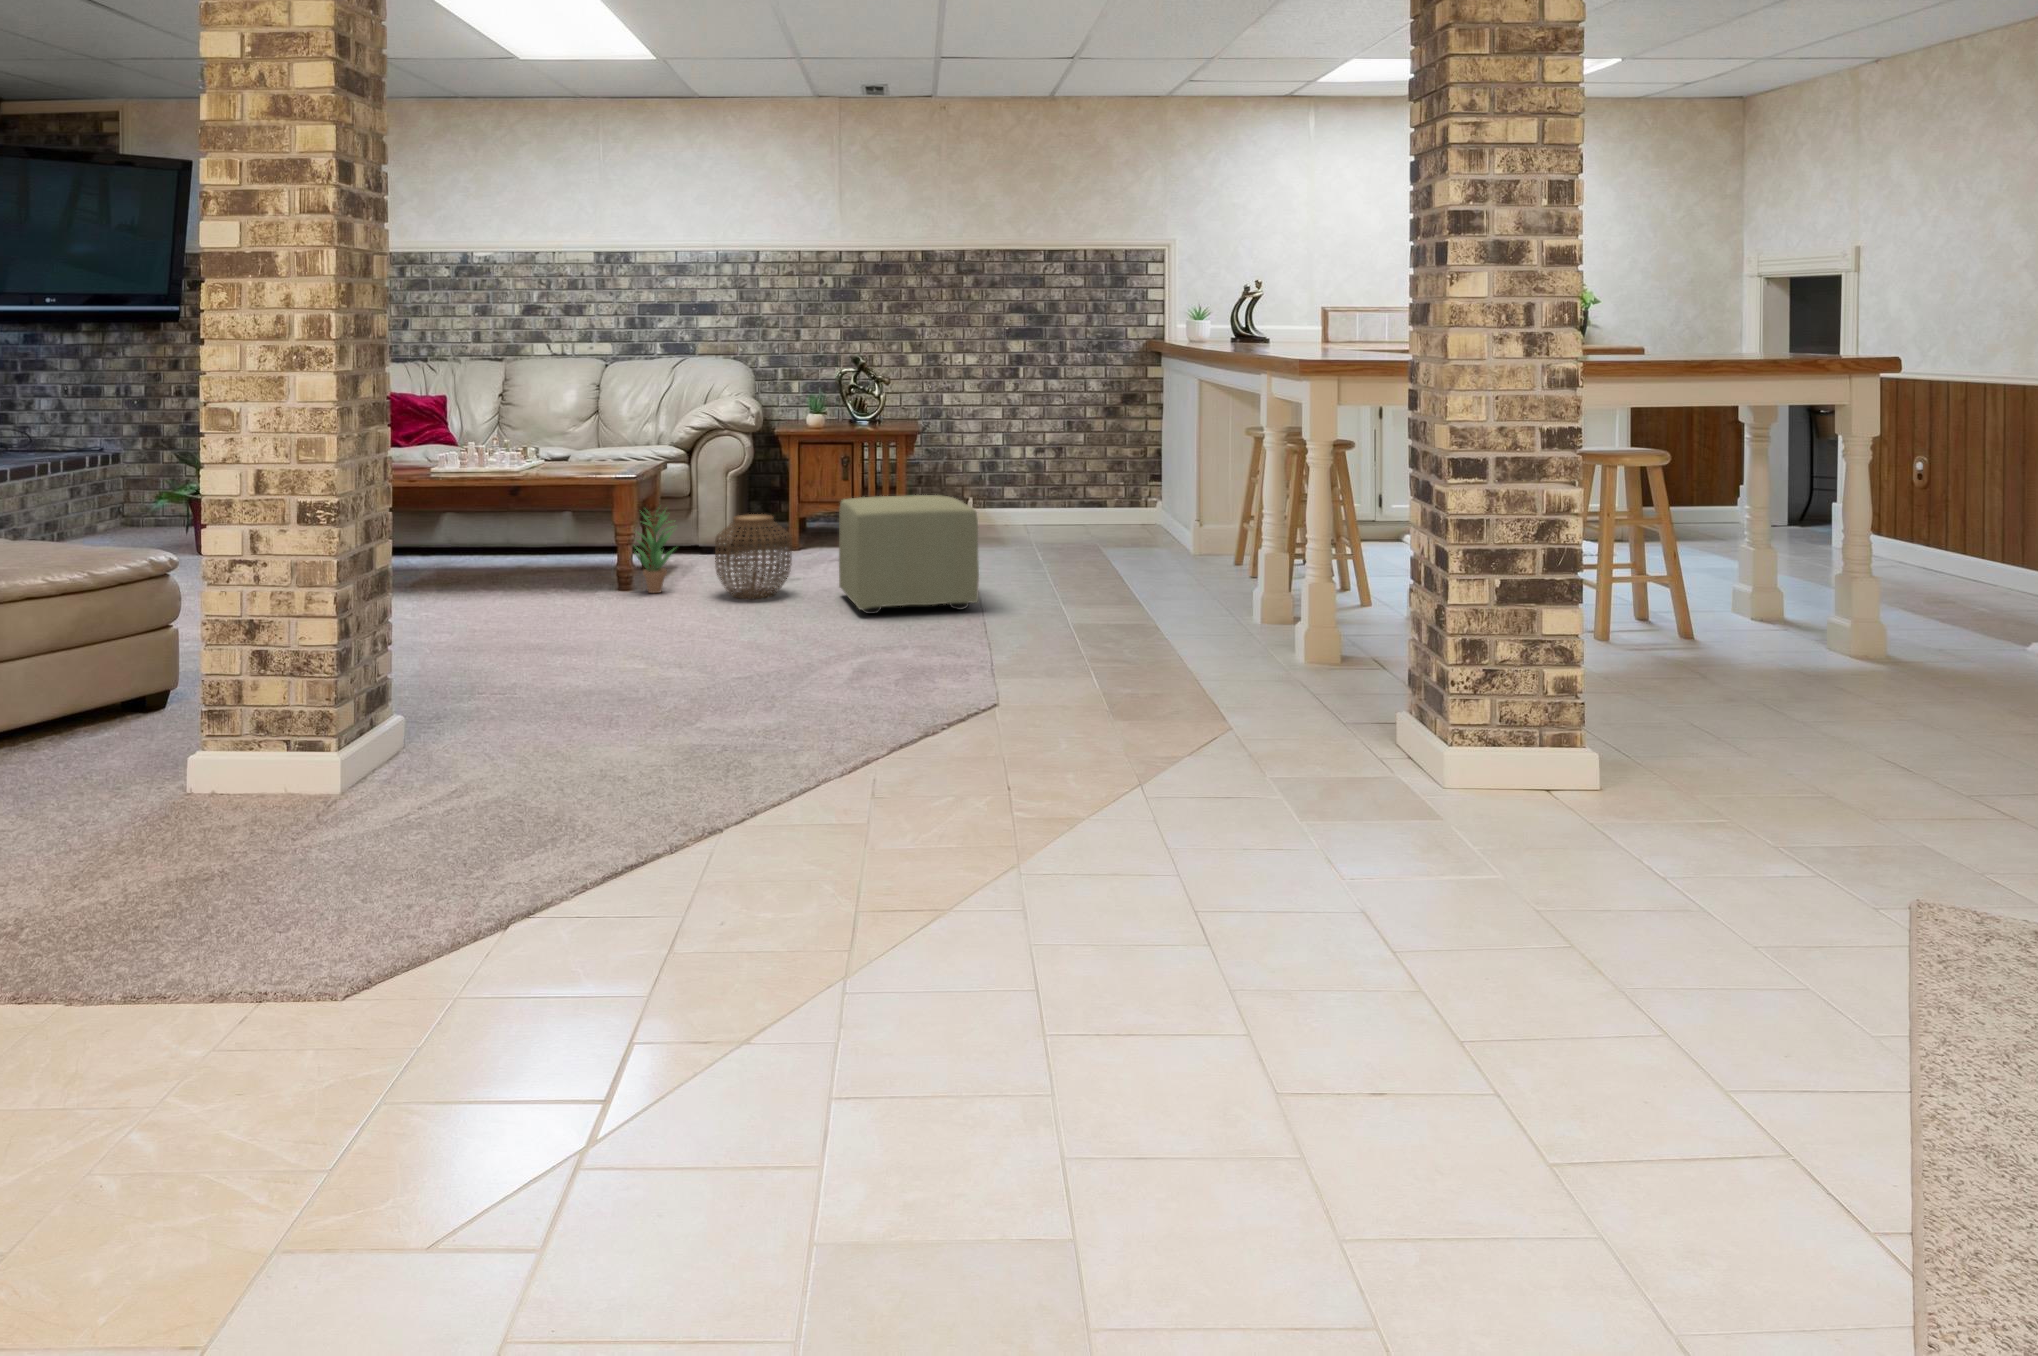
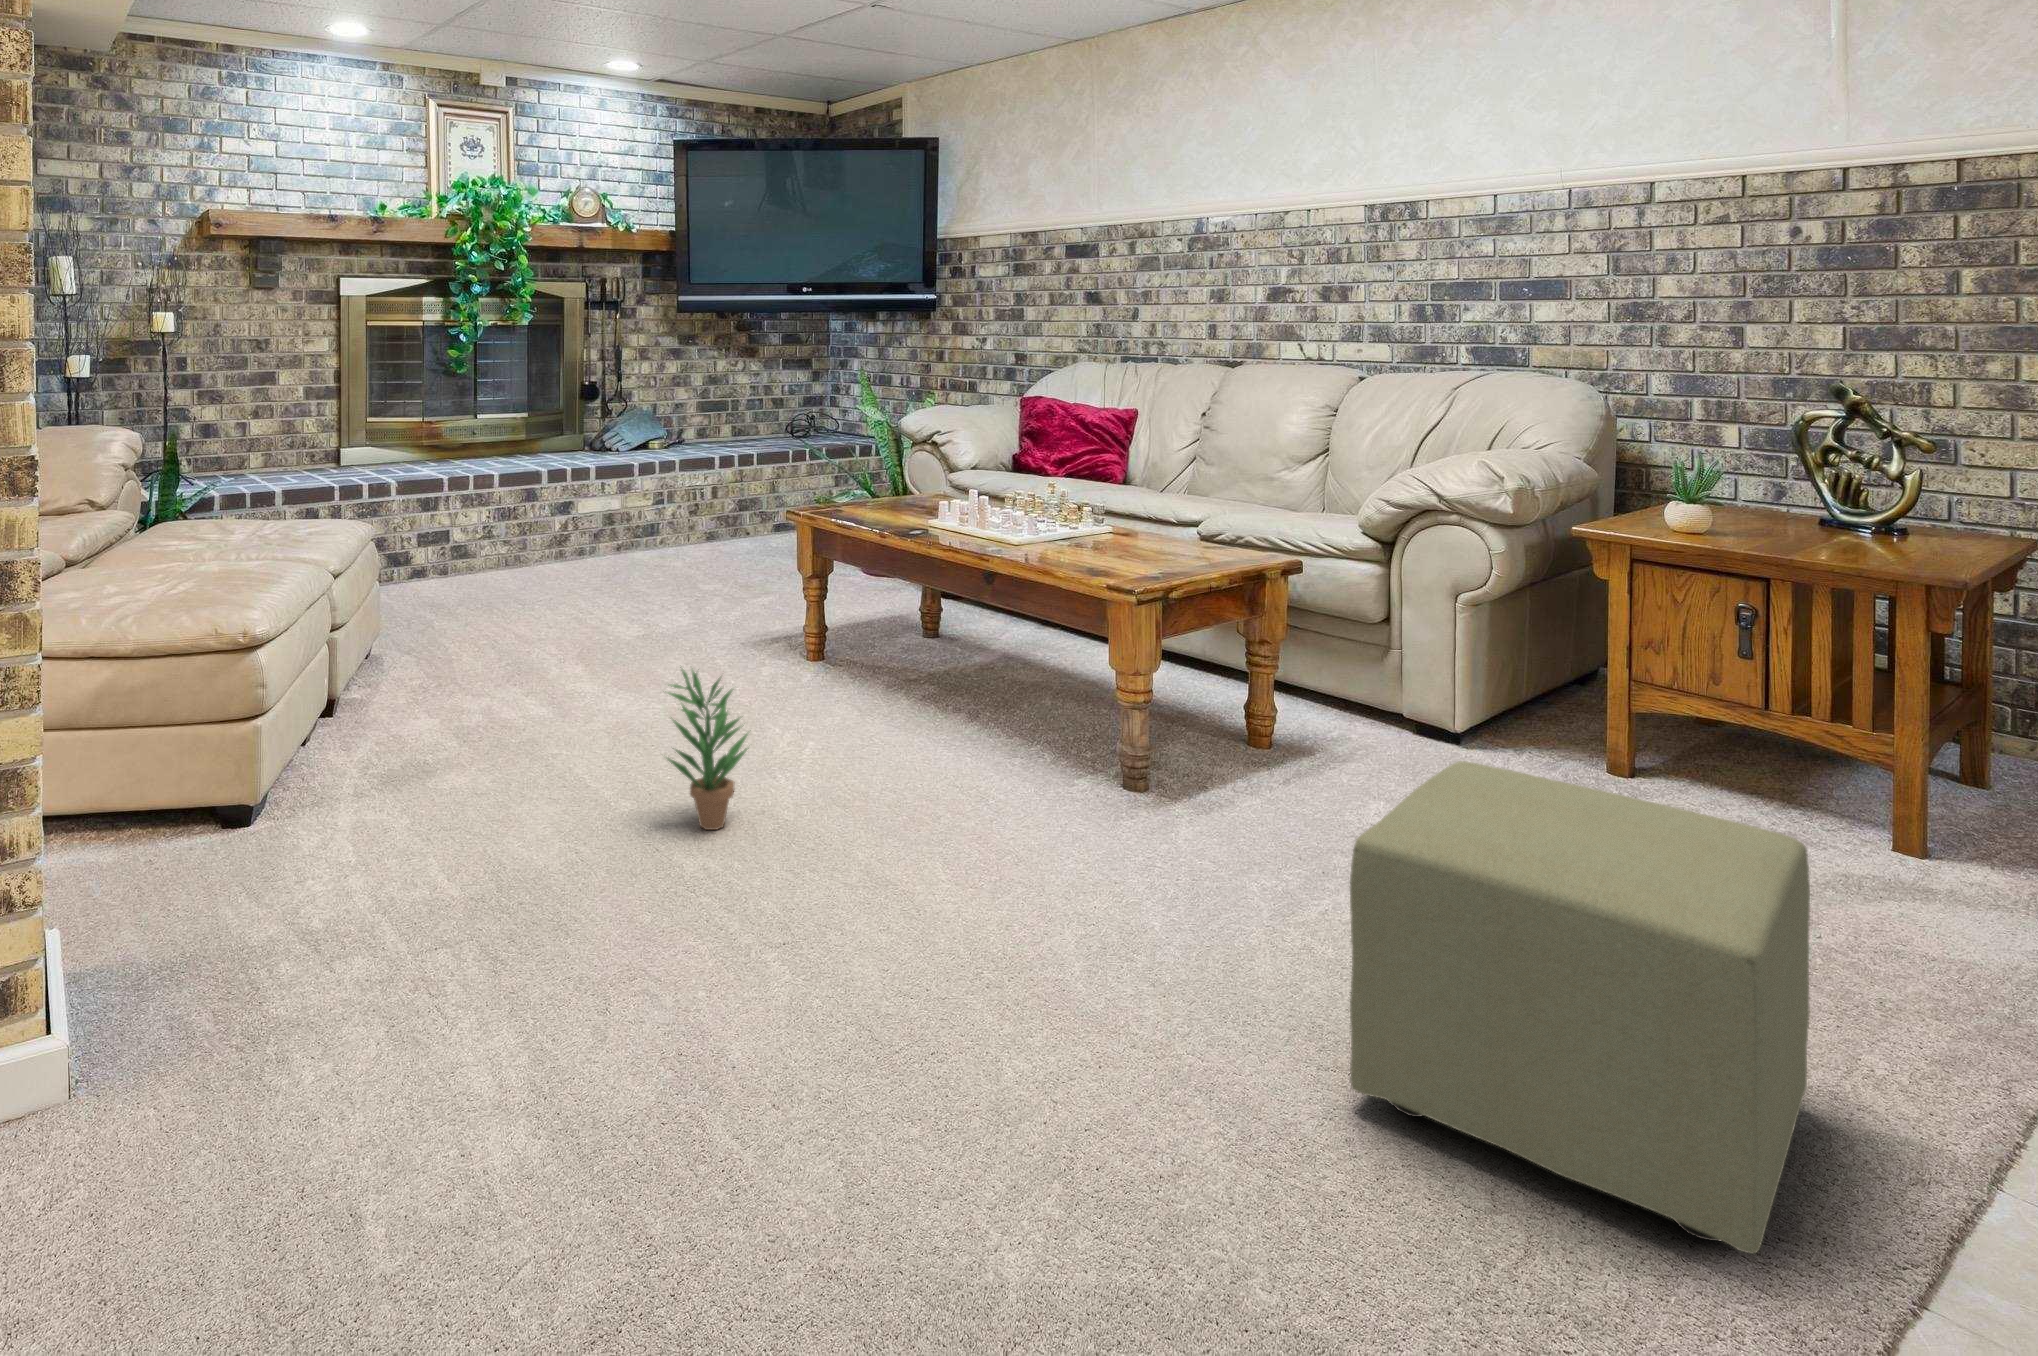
potted plant: present [634,510,674,593] -> present [667,669,749,830]
woven basket: present [715,514,792,599] -> none [1192,725,1365,925]

